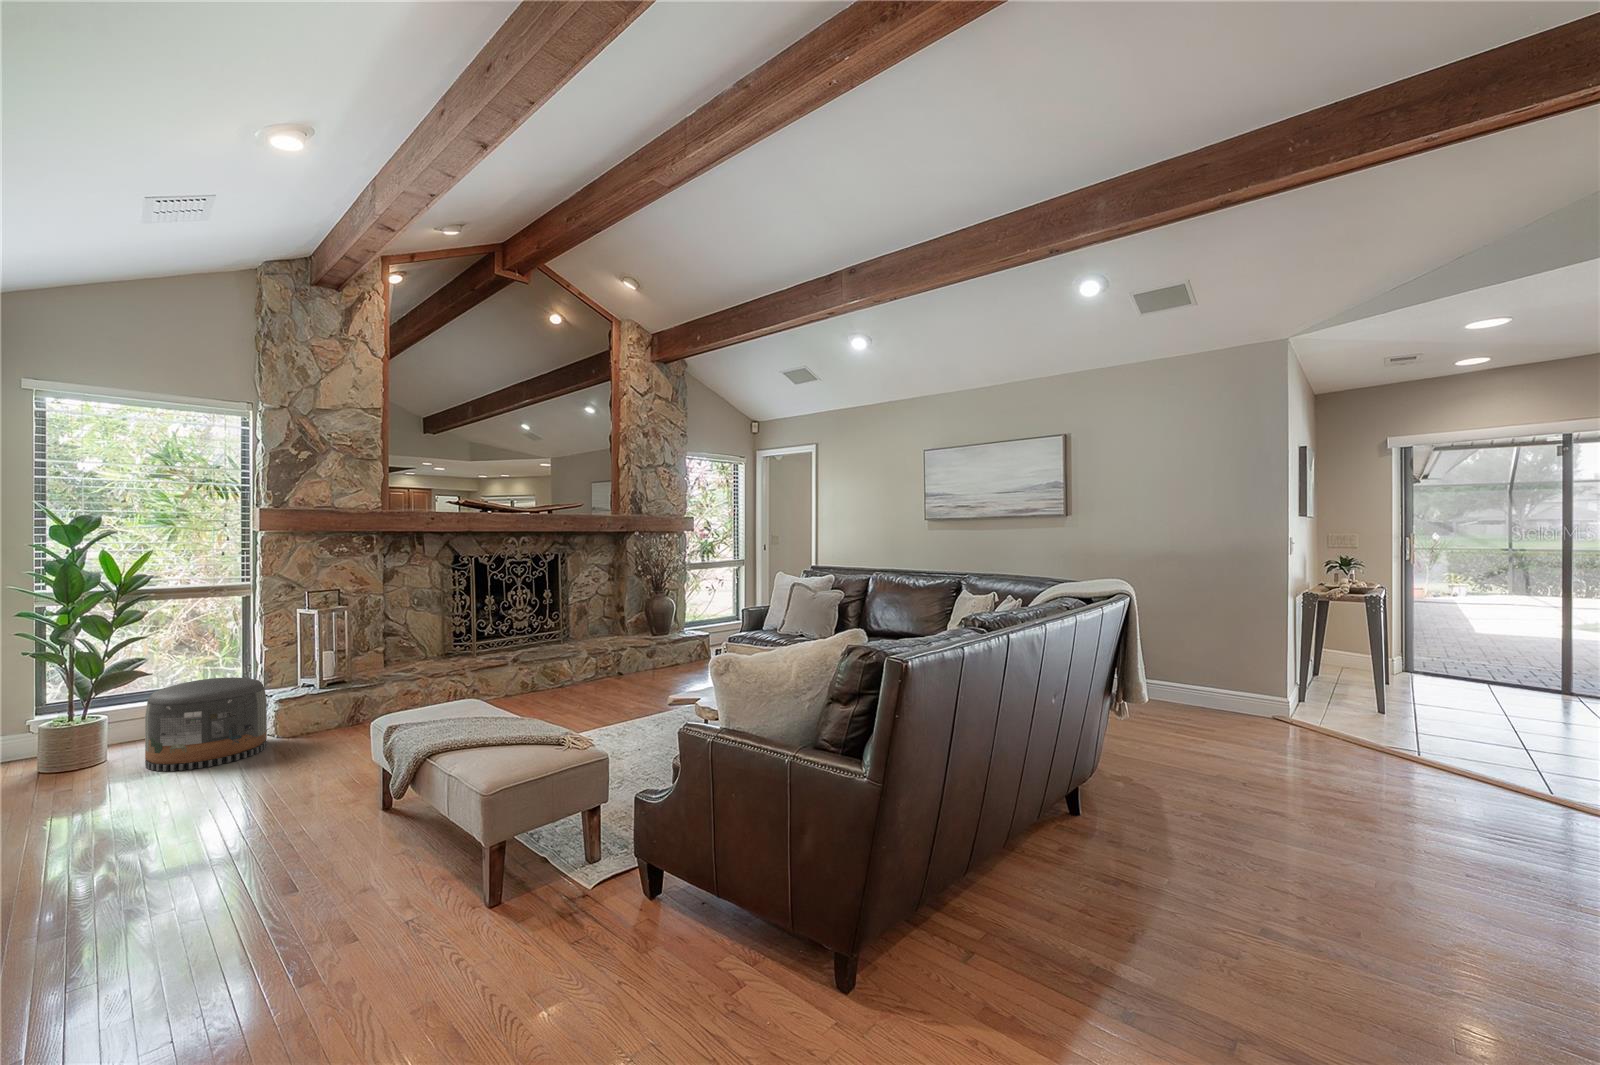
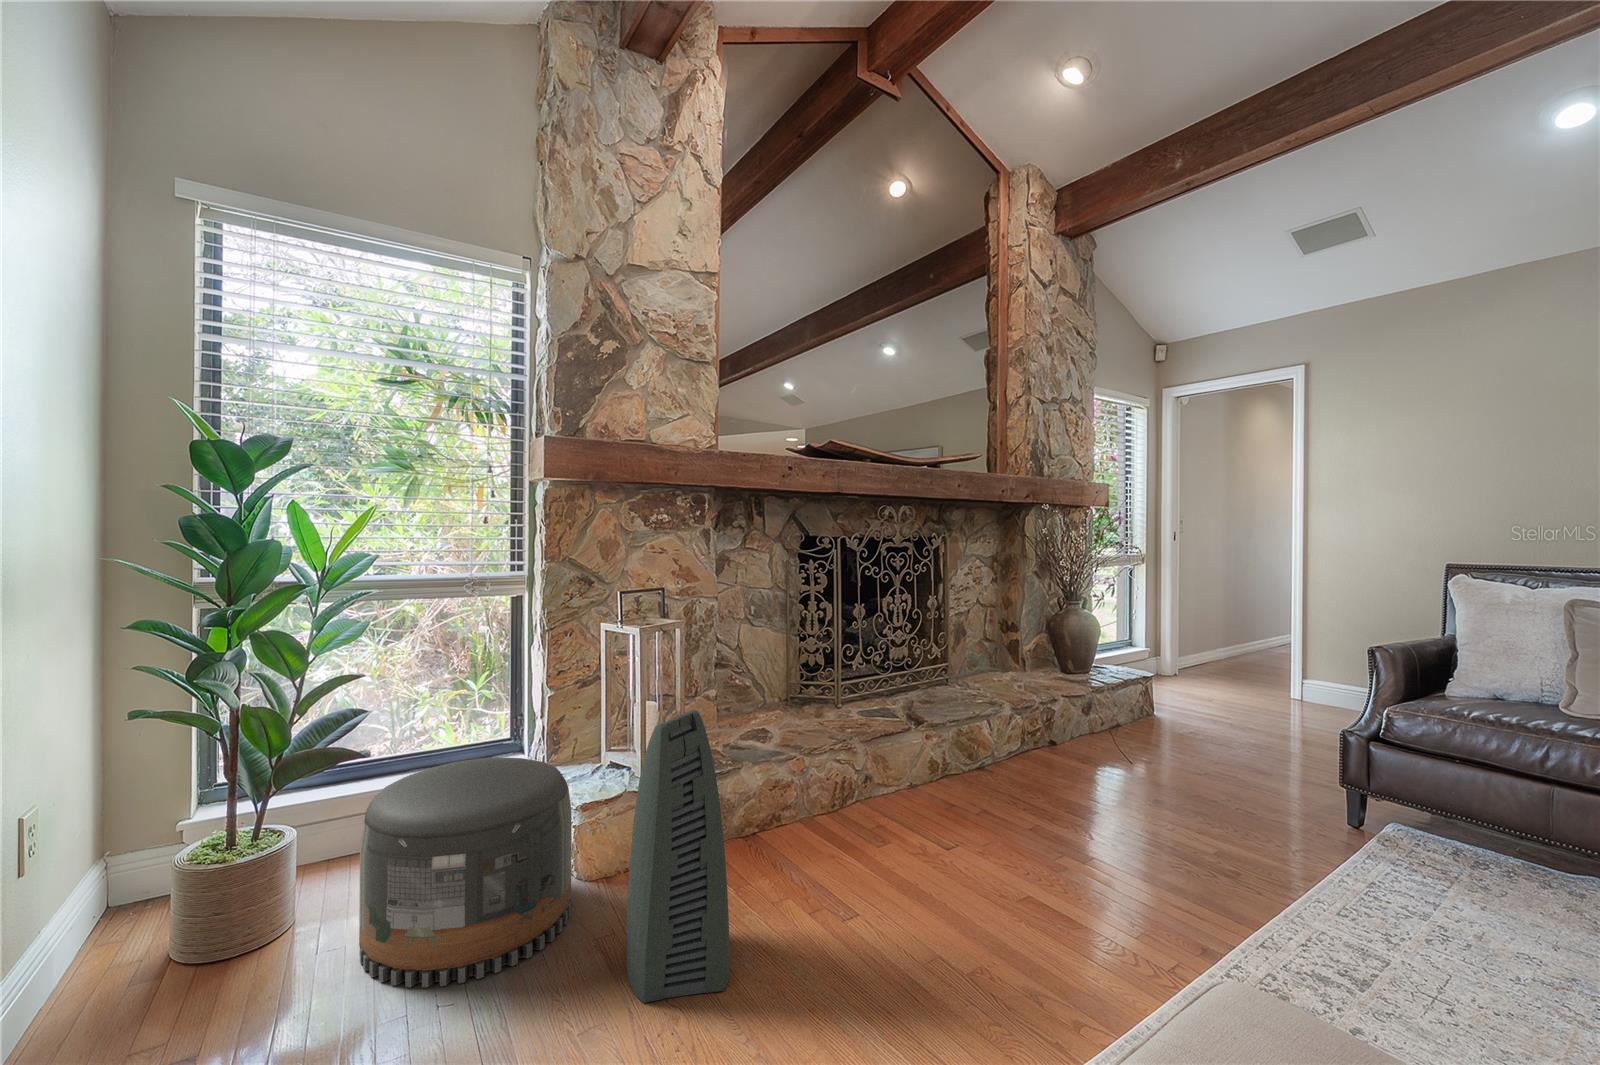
air purifier: none [286,645,340,766] -> present [626,710,729,1003]

